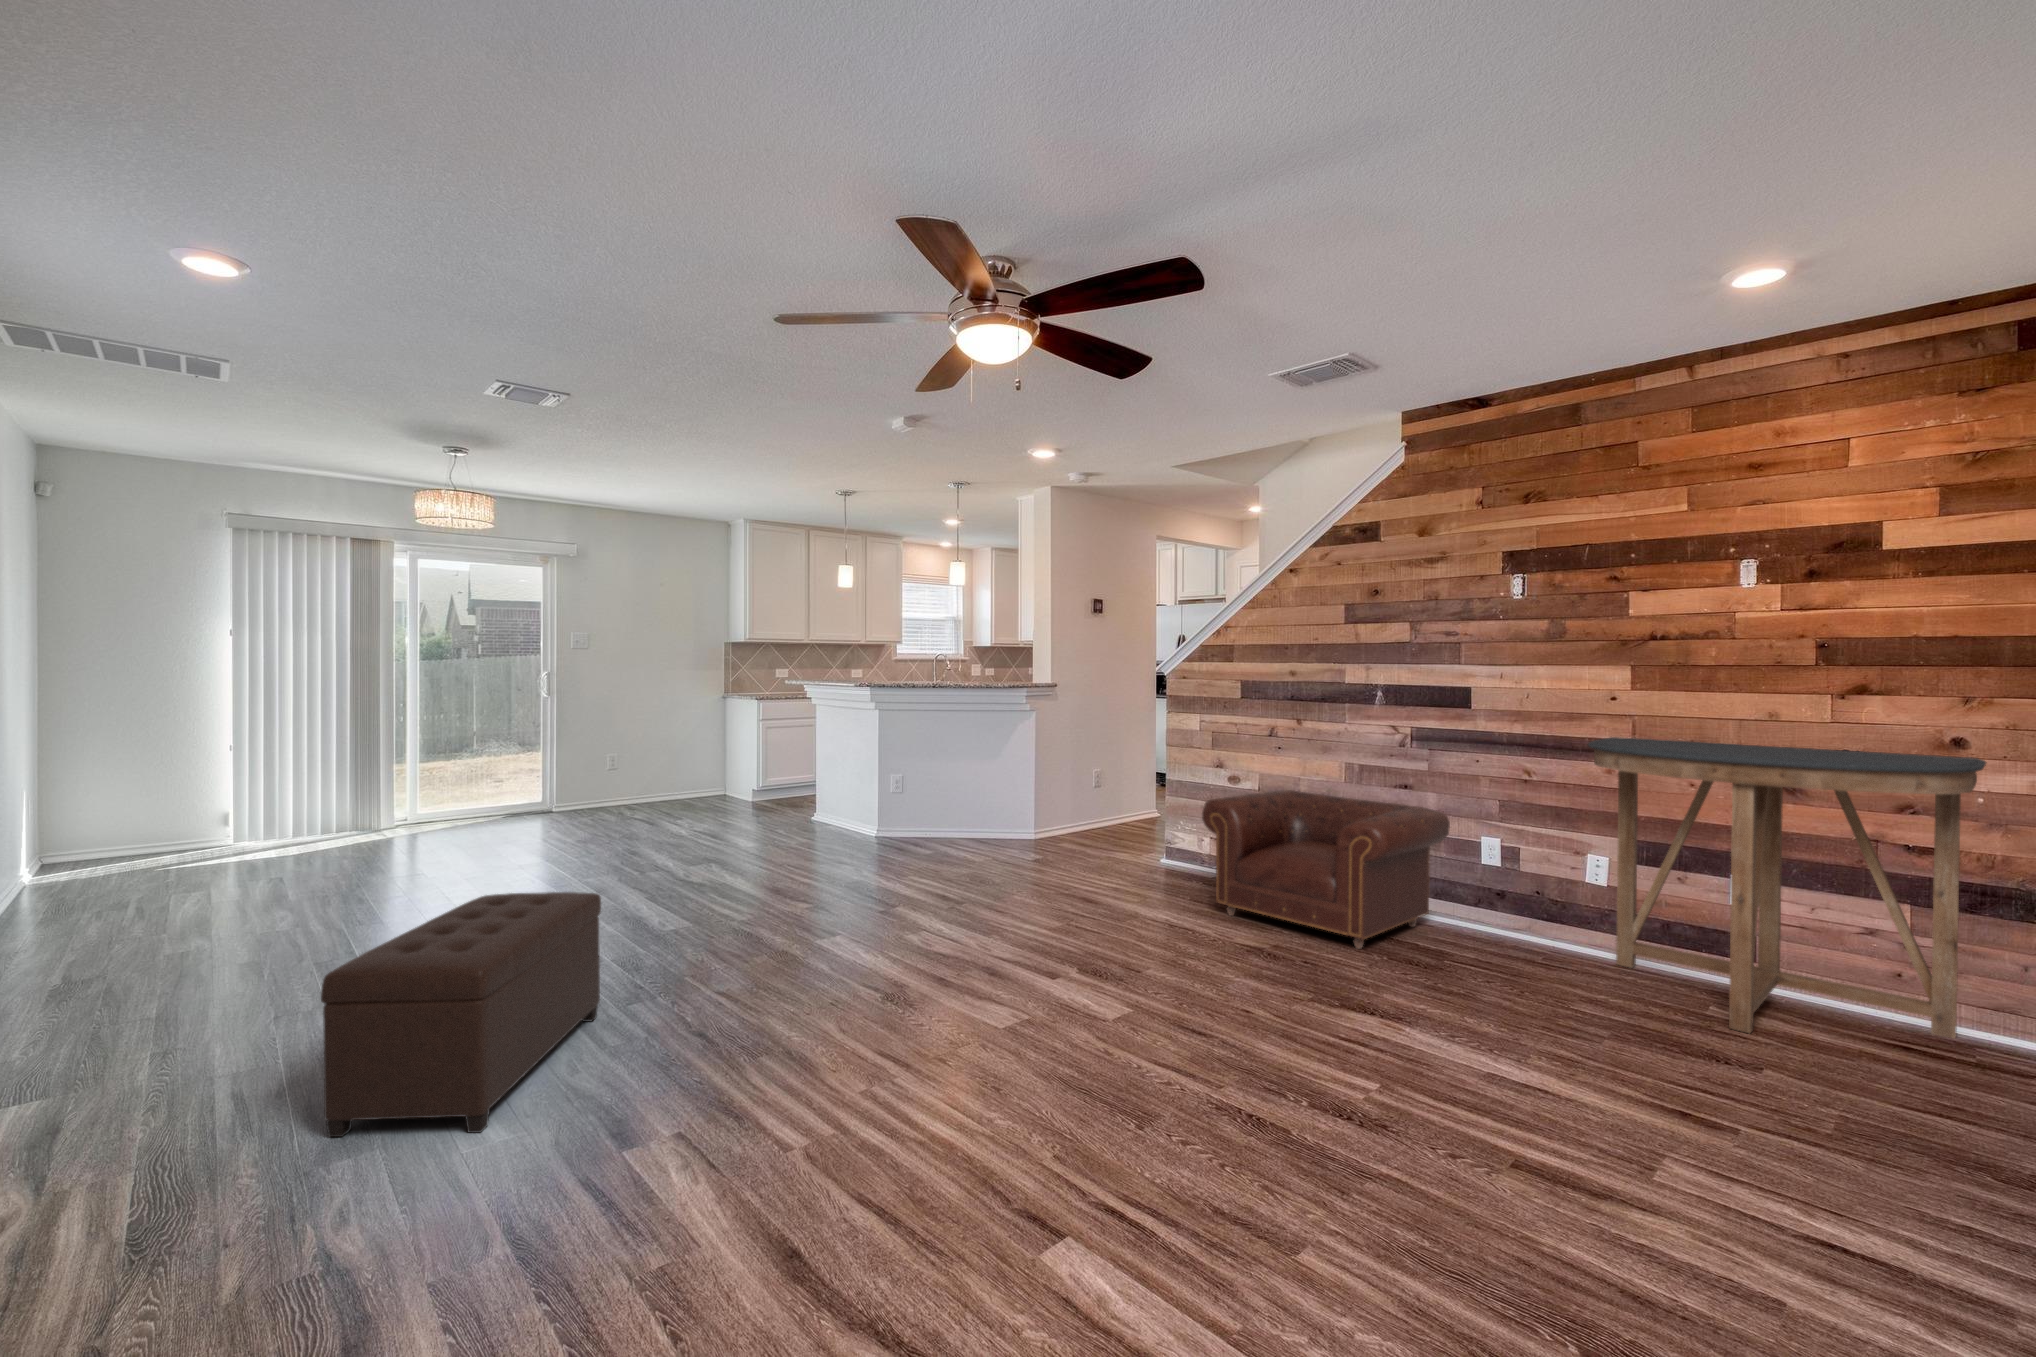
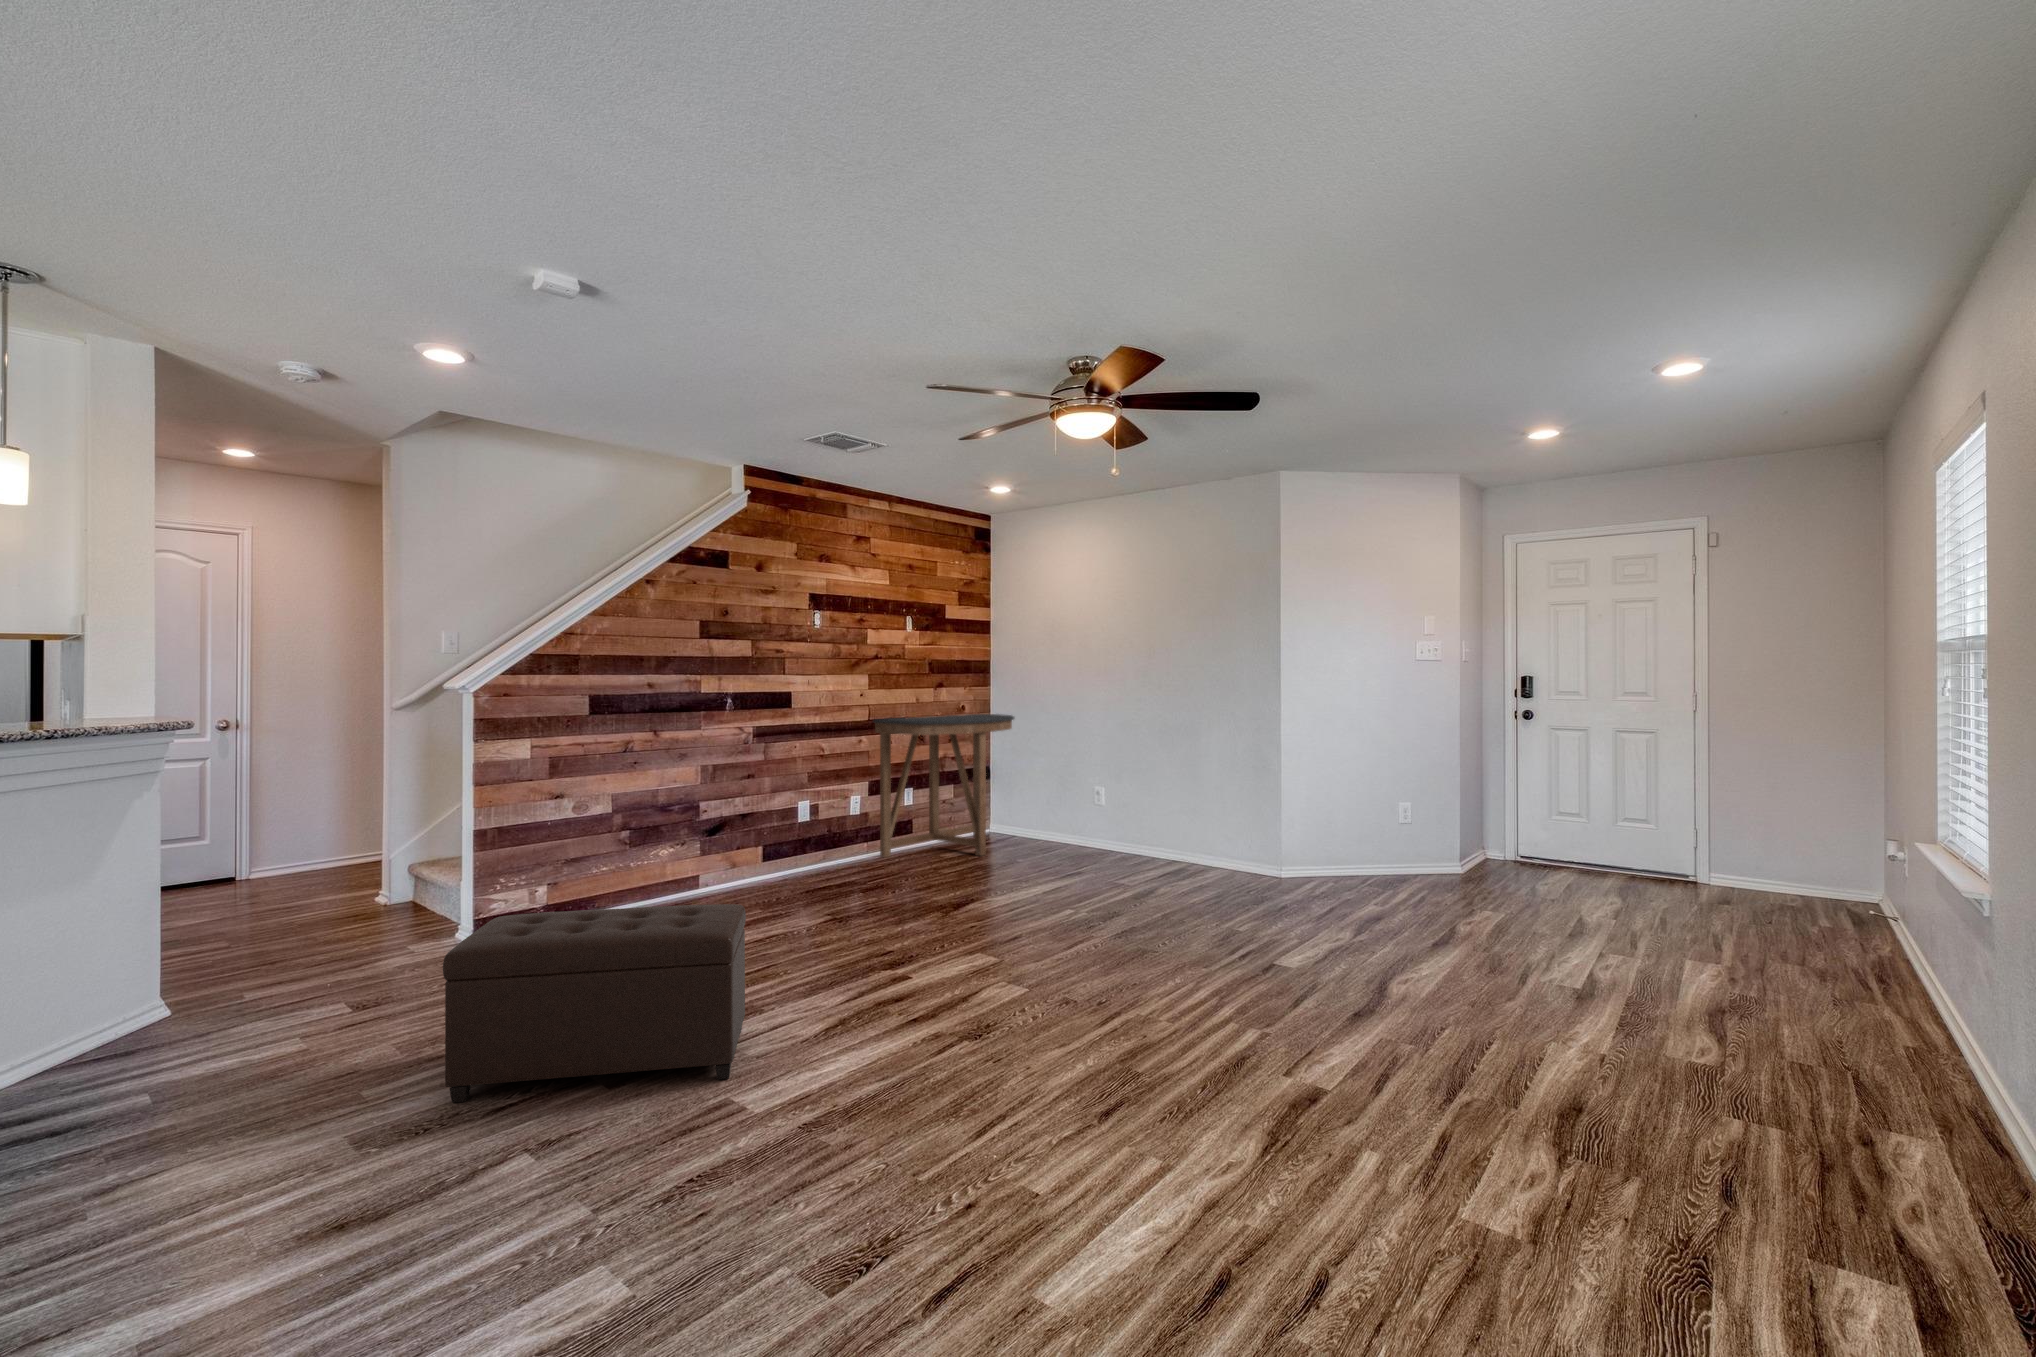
armchair: present [1202,790,1450,949] -> none [656,788,866,921]
ottoman: present [321,892,601,1137] -> present [443,904,746,1103]

